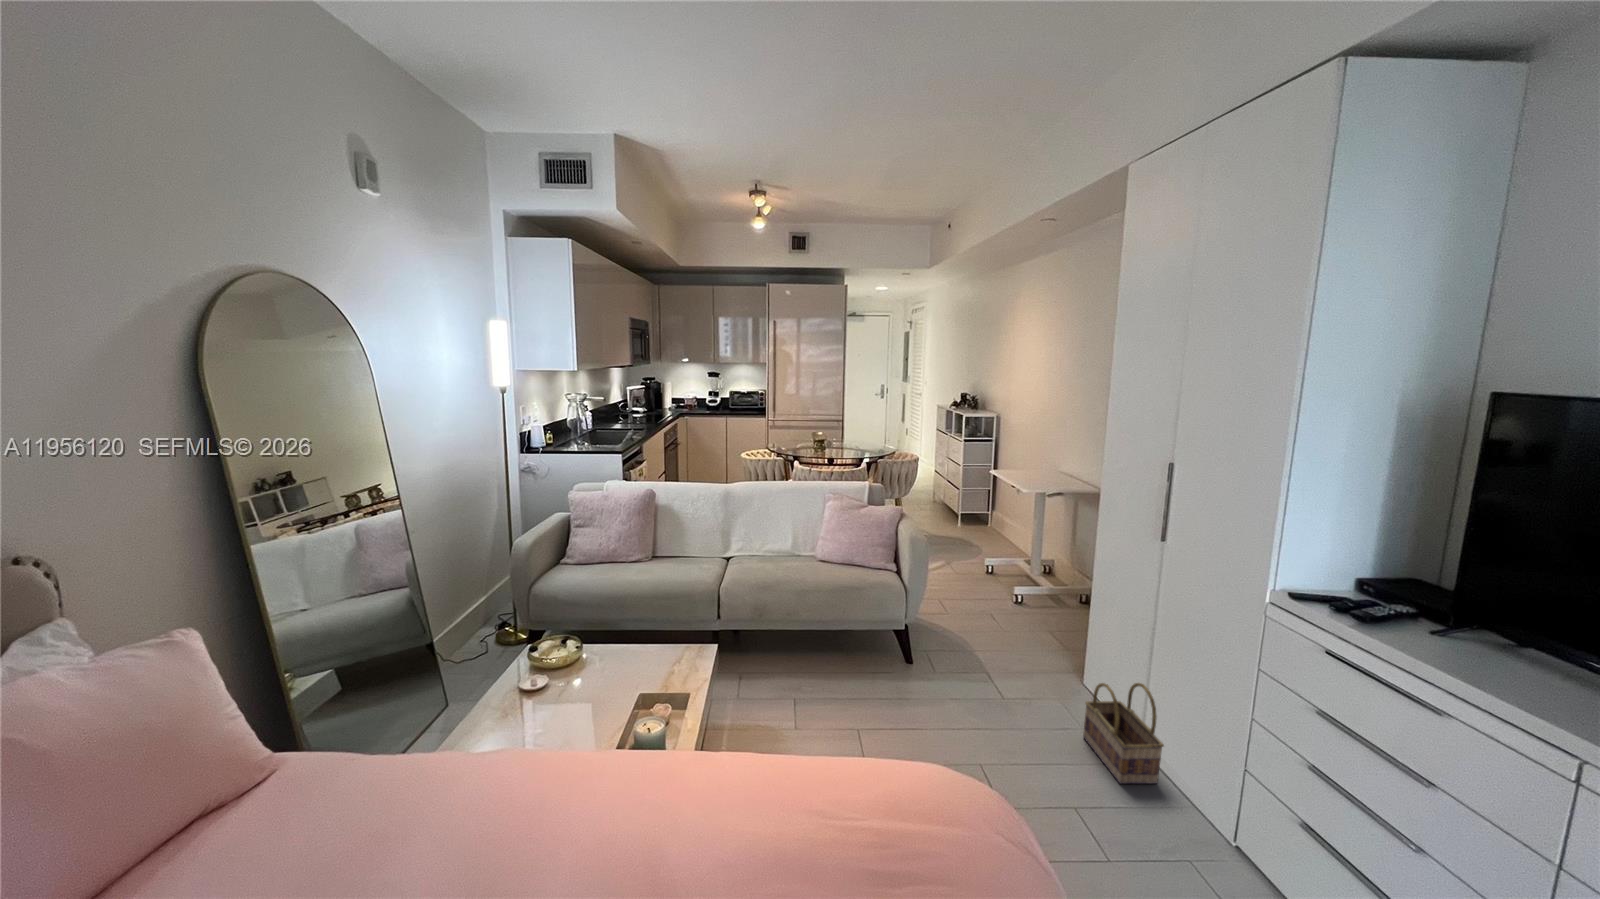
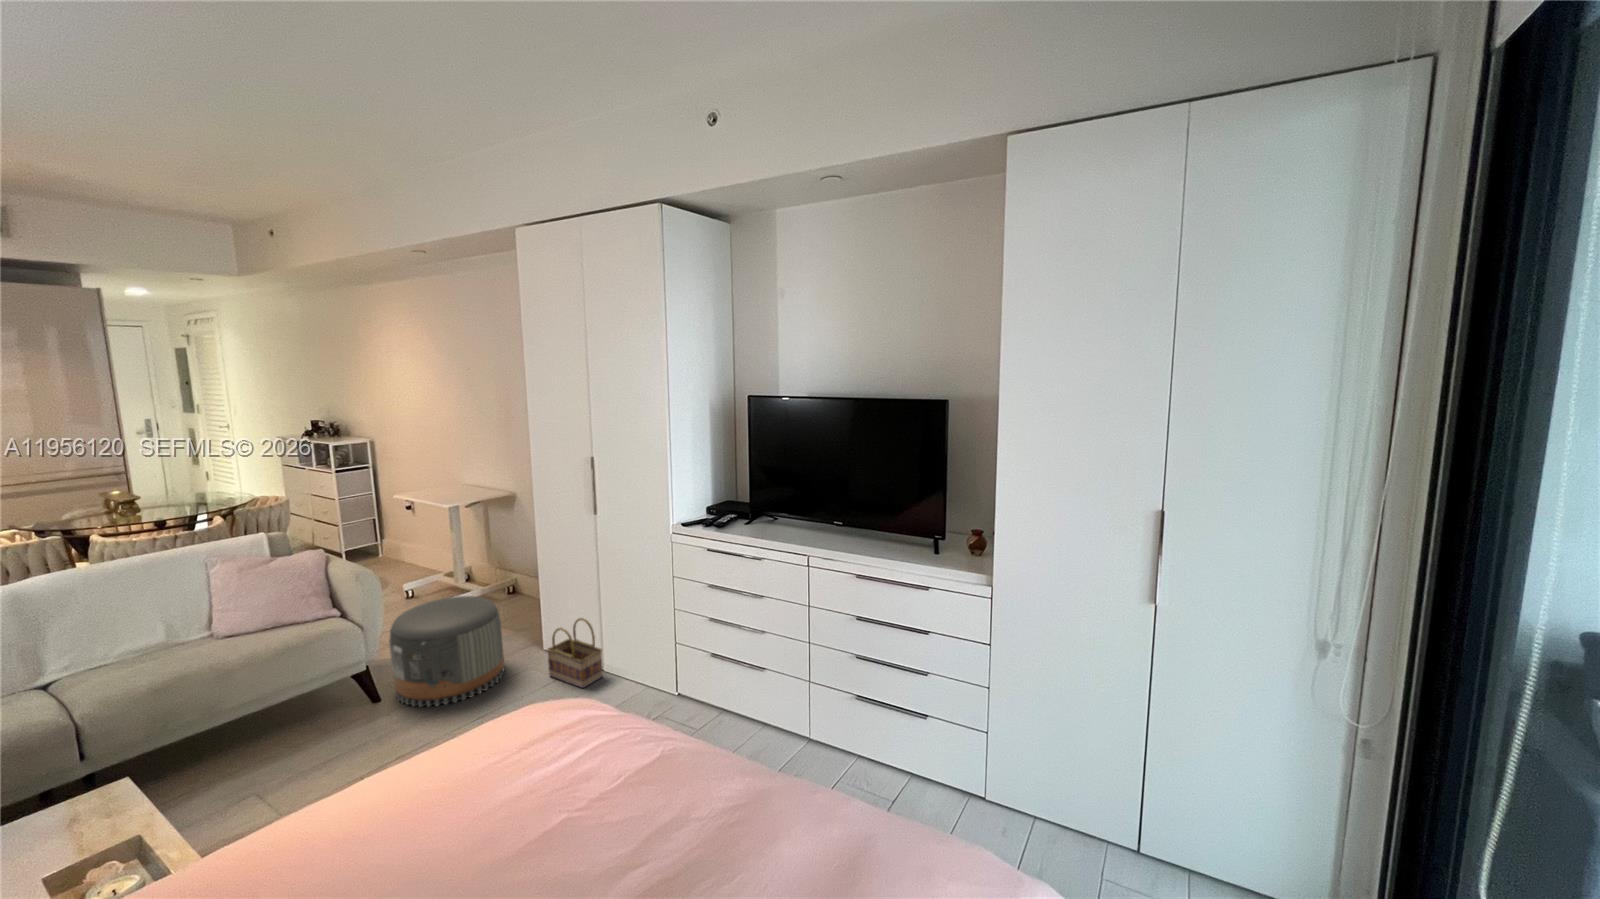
pouf: none [924,585,1042,712] -> present [389,596,504,707]

